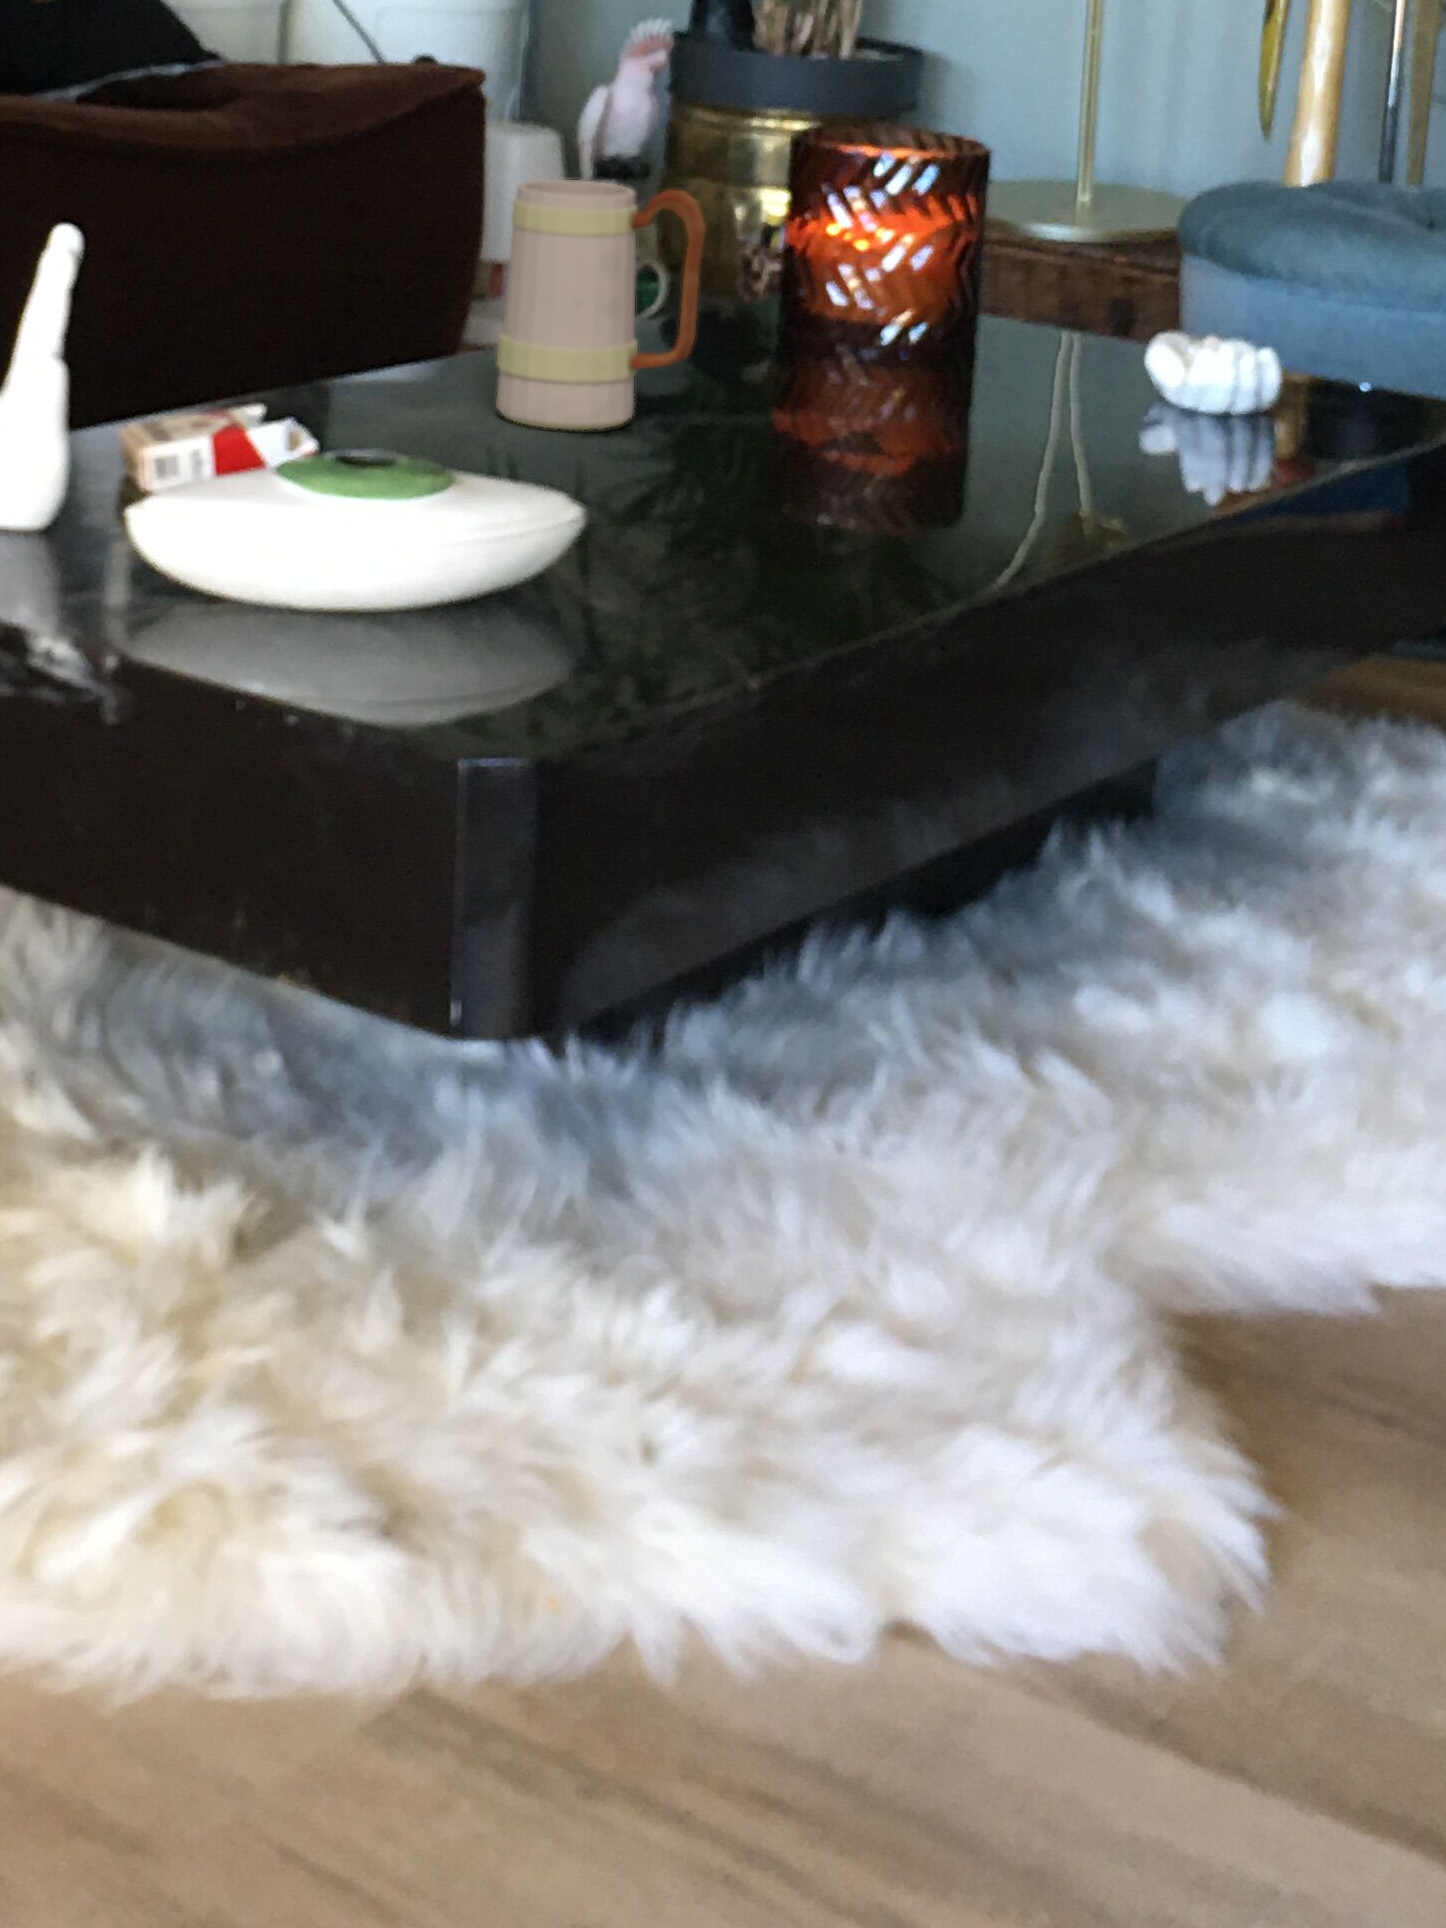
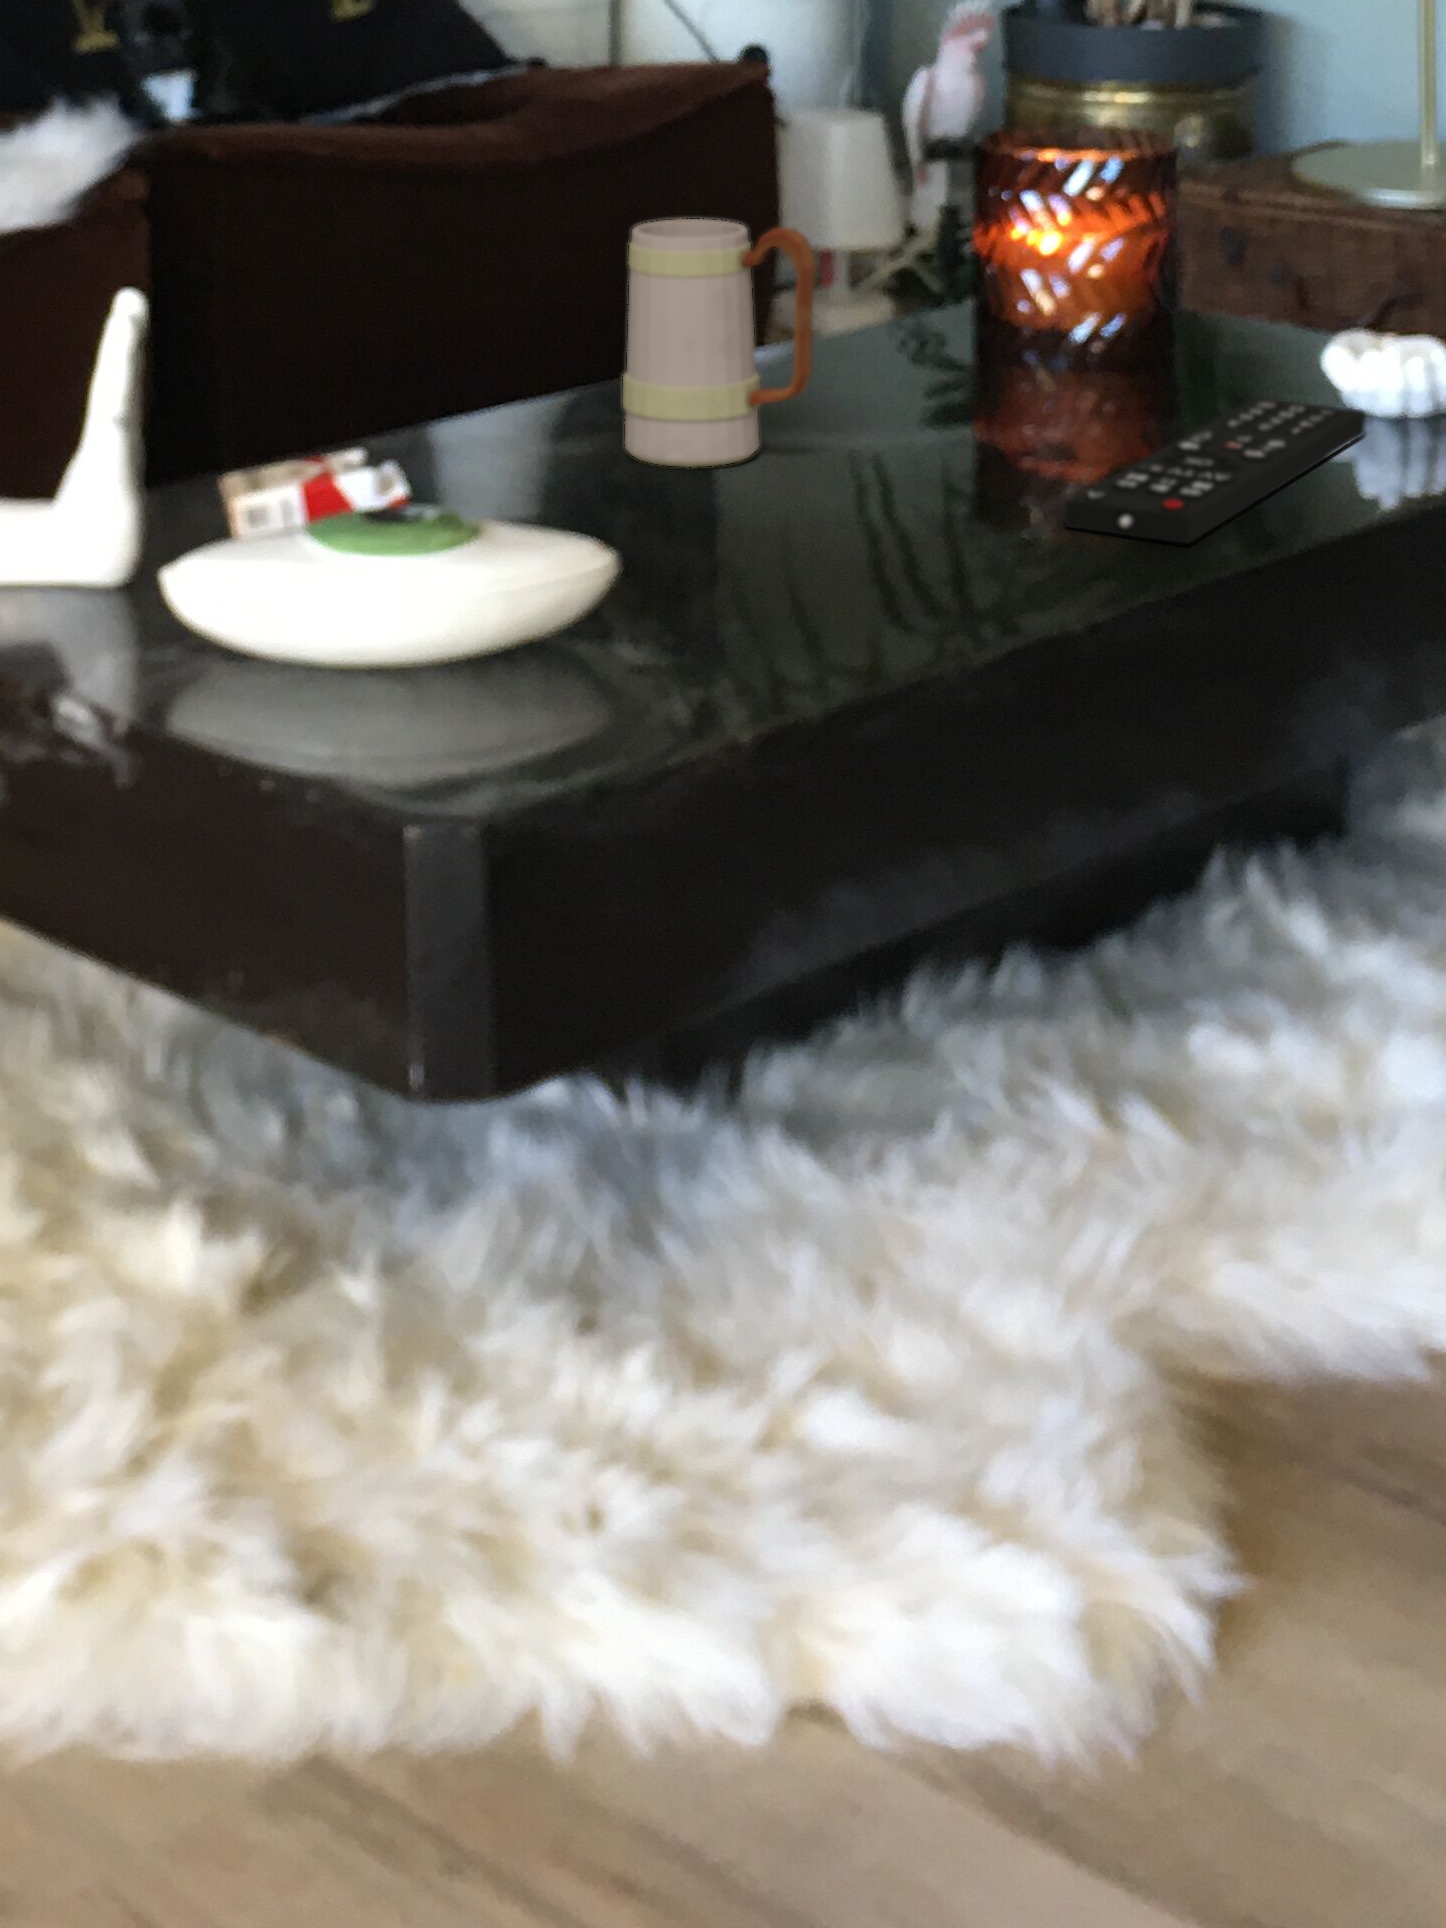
remote control: none [967,383,1207,513] -> present [1065,398,1366,543]

